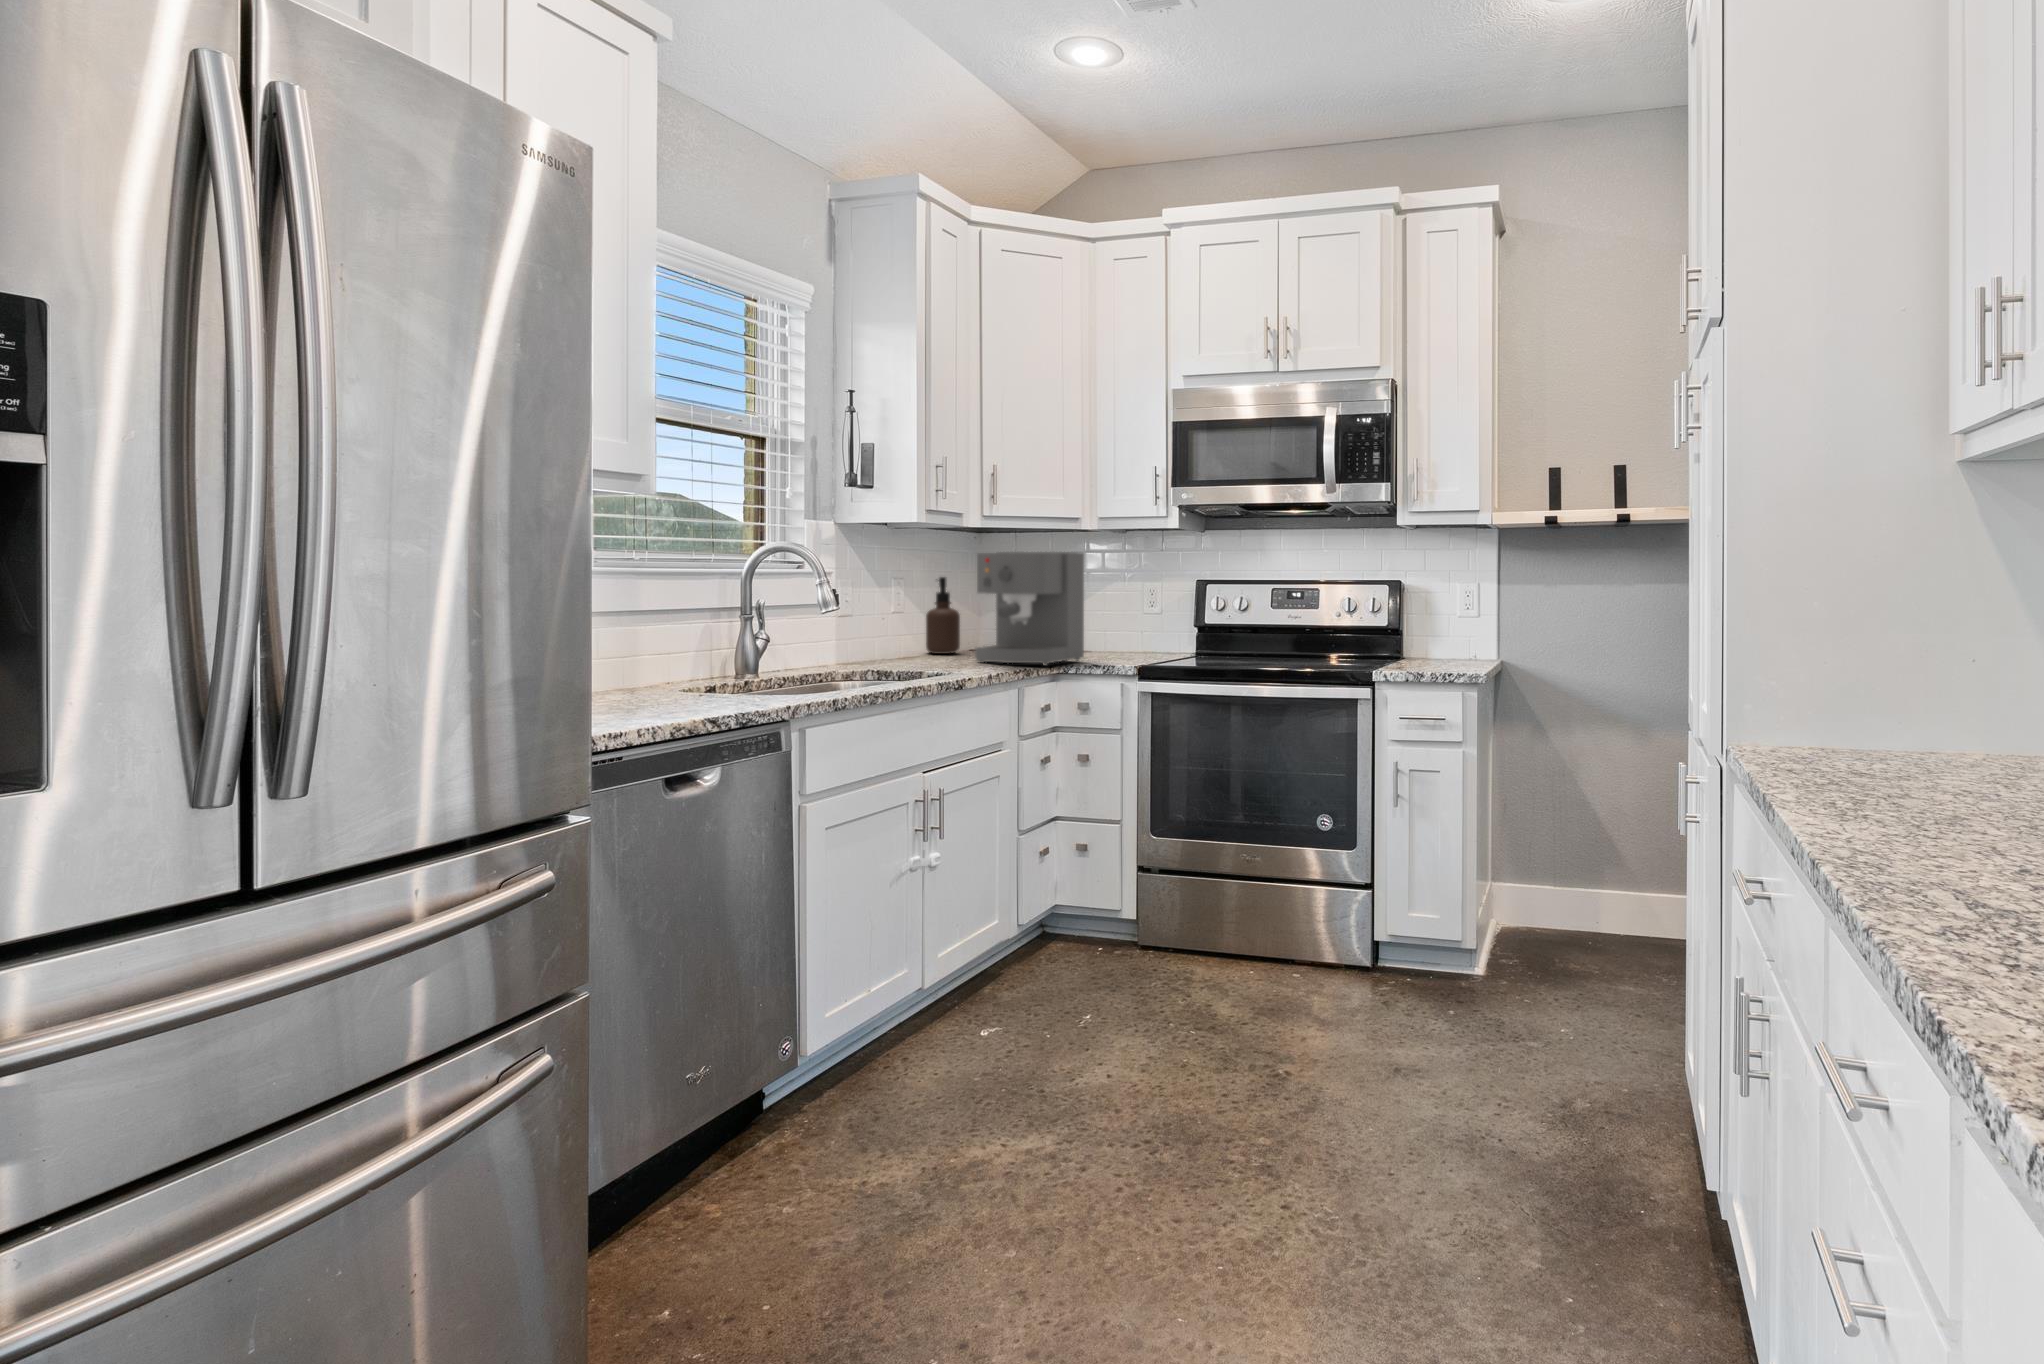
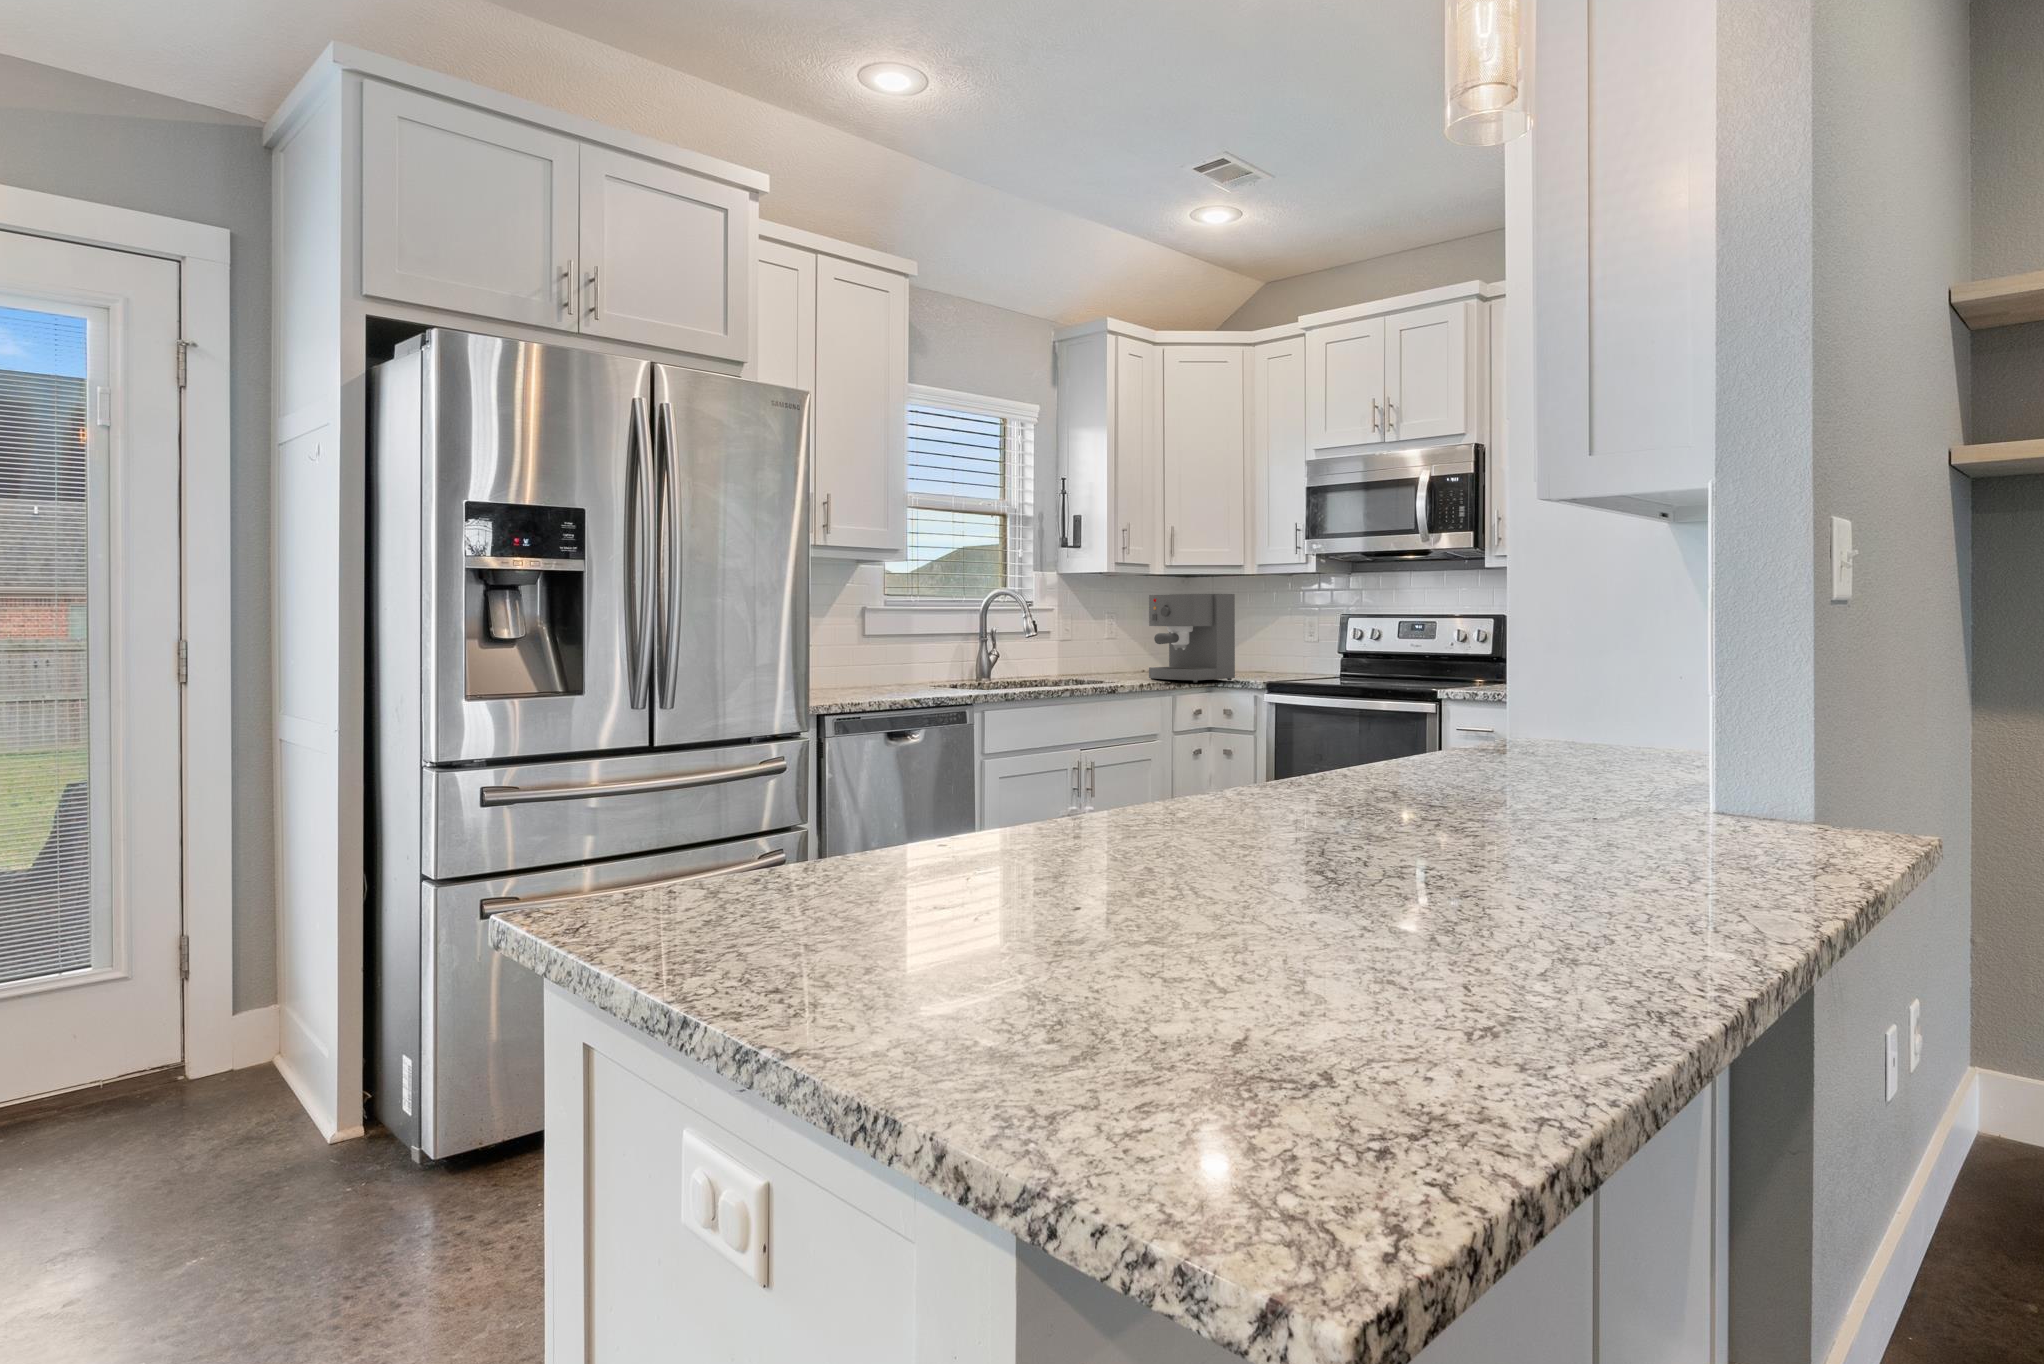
soap dispenser: present [926,577,960,654] -> none [1124,614,1149,673]

